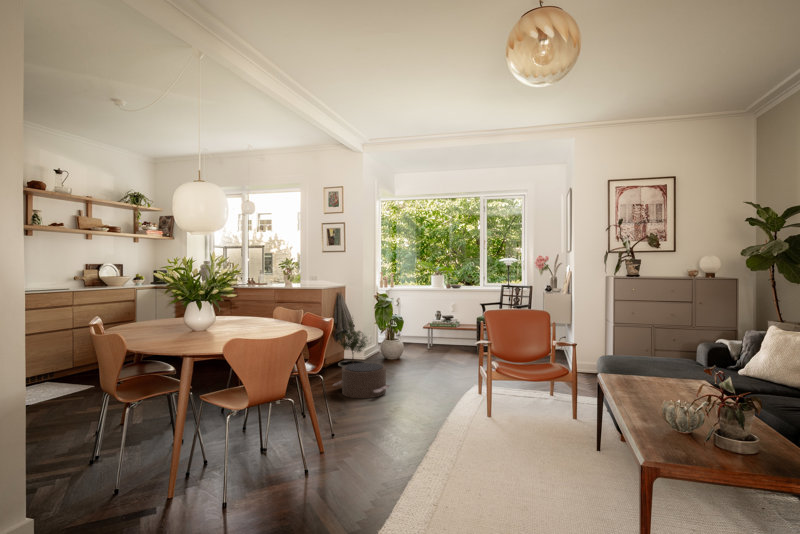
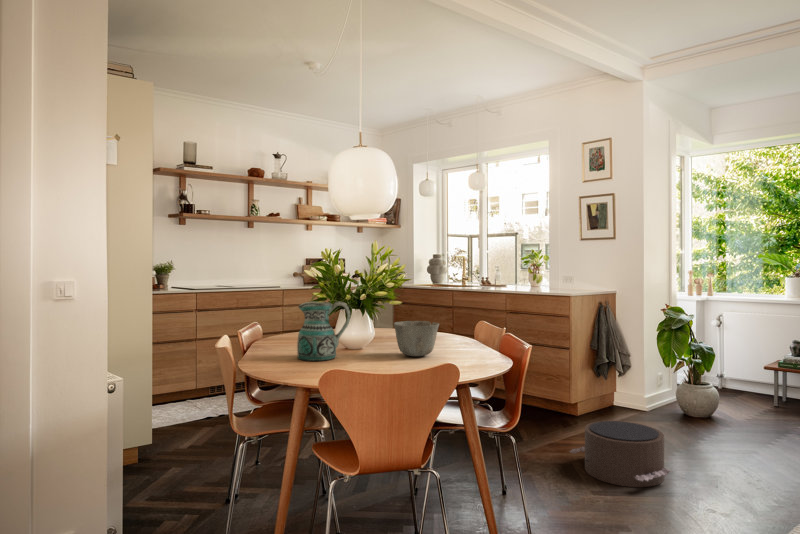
ceramic pitcher: none [167,295,207,338] -> present [297,301,350,361]
ceramic bowl: none [236,306,267,330] -> present [394,321,439,357]
potted tree: present [338,321,367,367] -> none [596,339,653,423]

